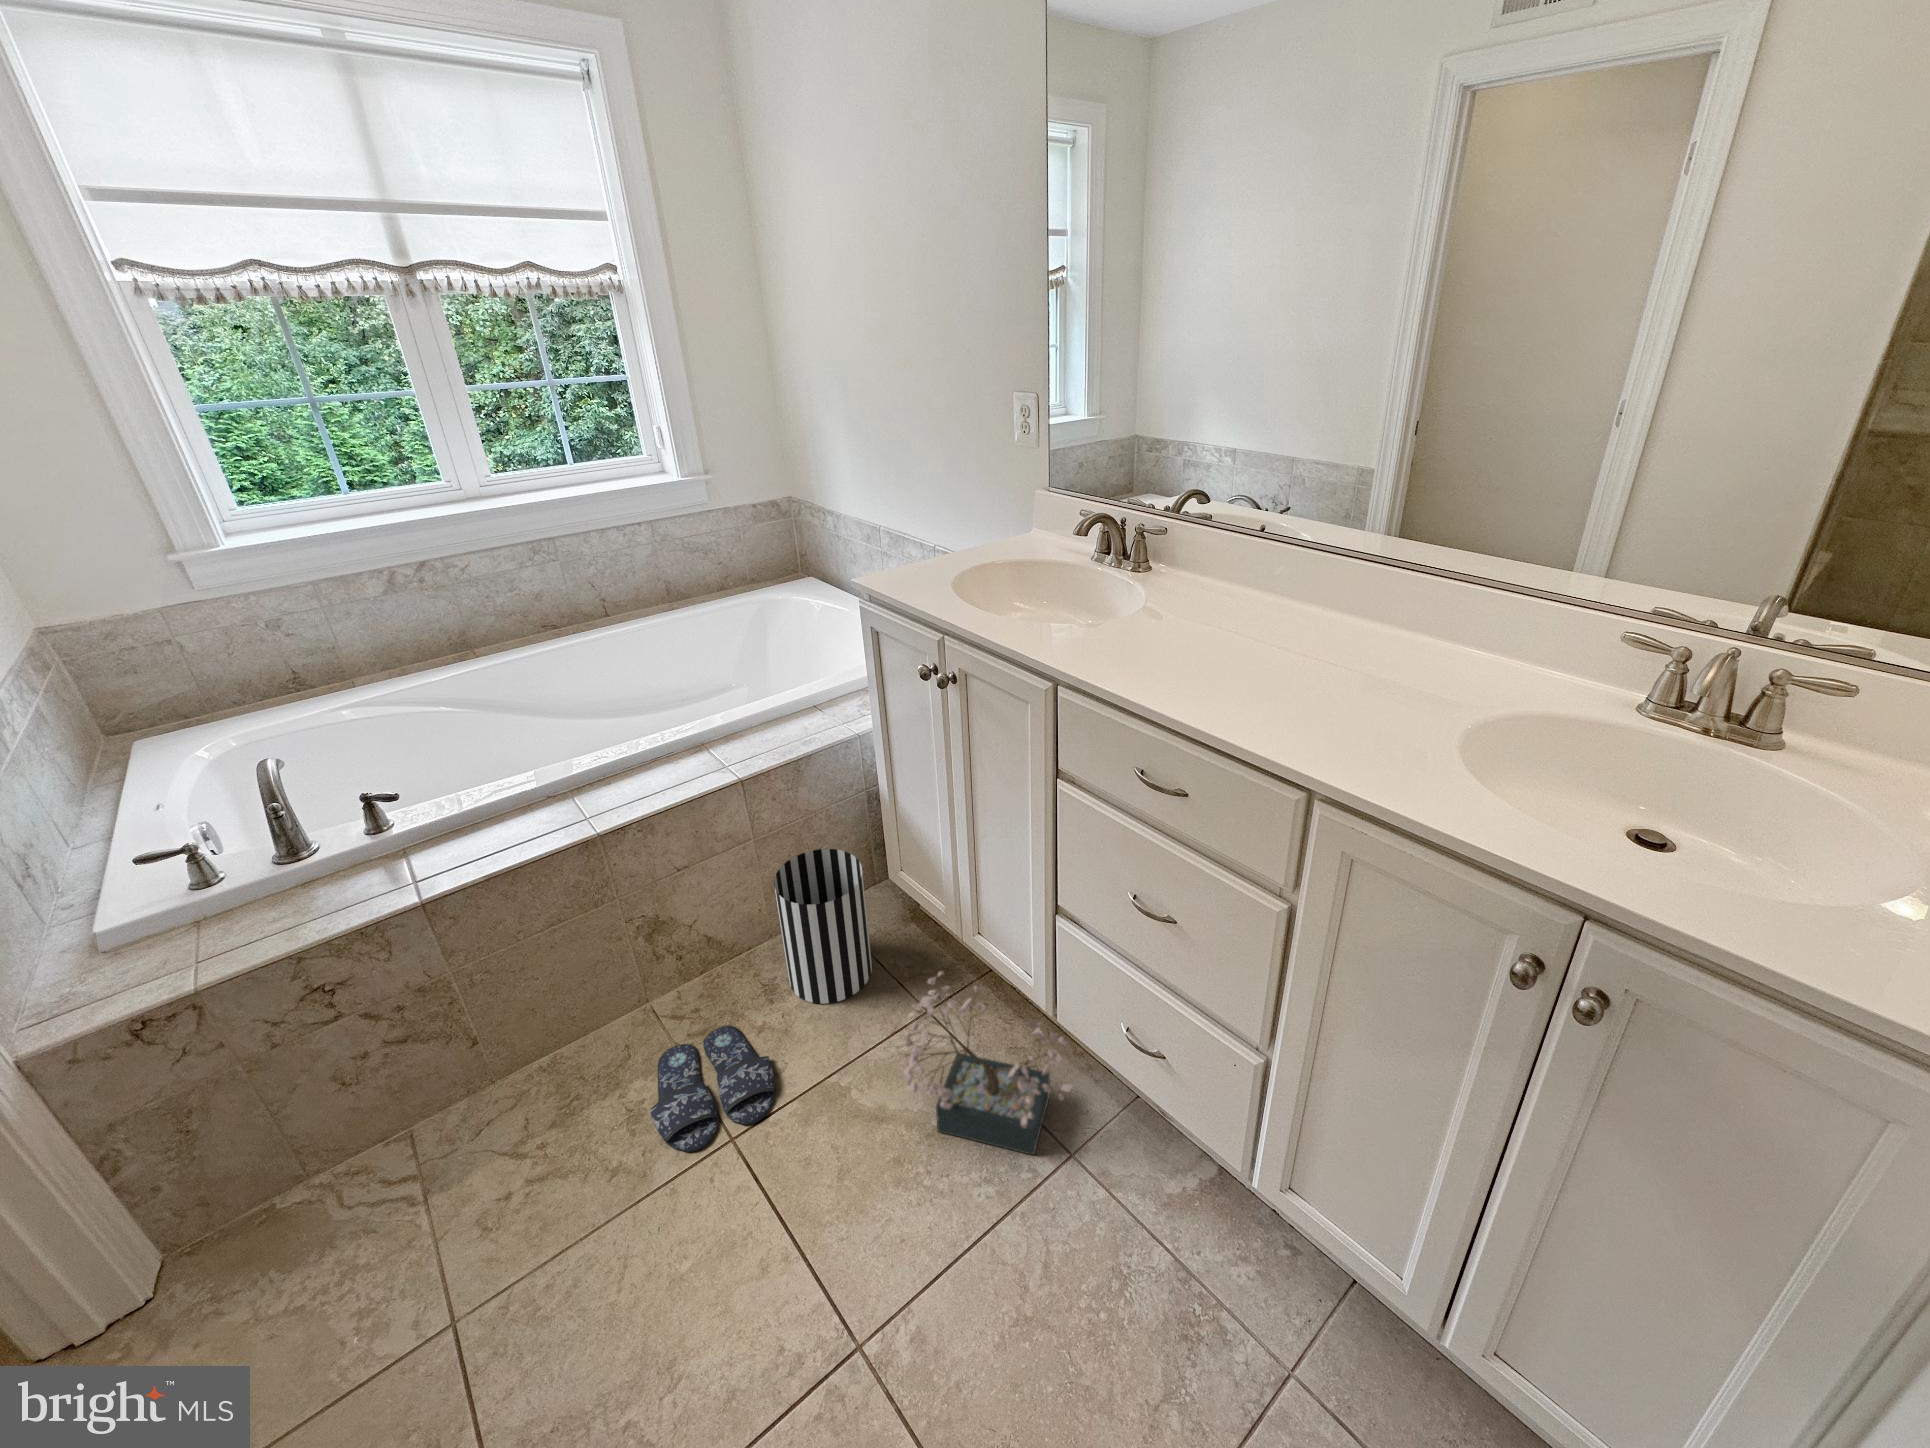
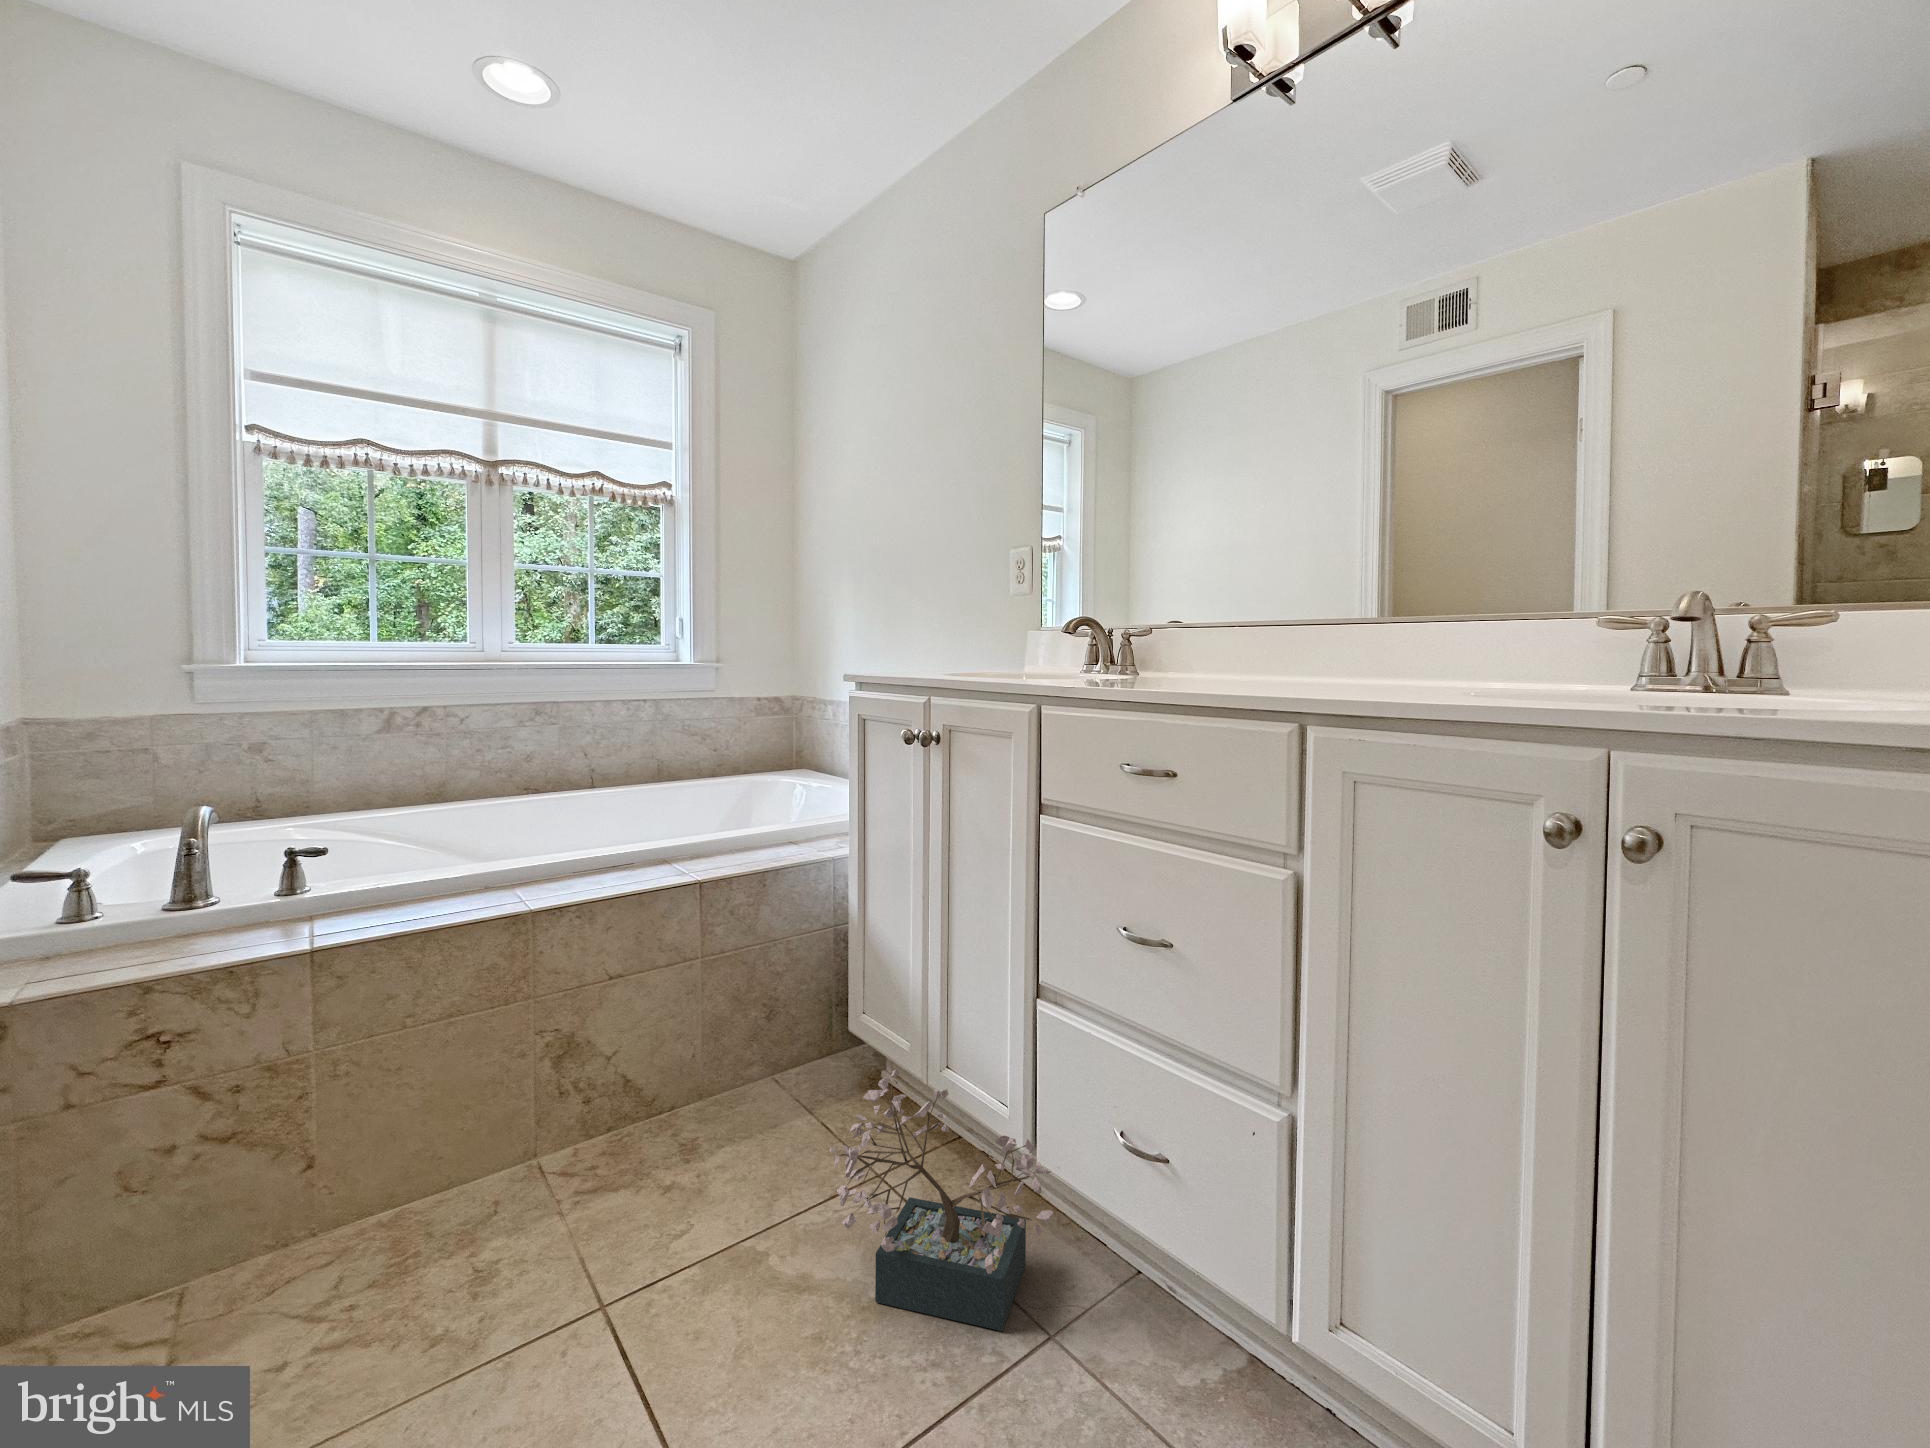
wastebasket: present [774,849,872,1004] -> none [715,970,818,1163]
slippers: present [651,1026,775,1152] -> none [502,1184,672,1322]

